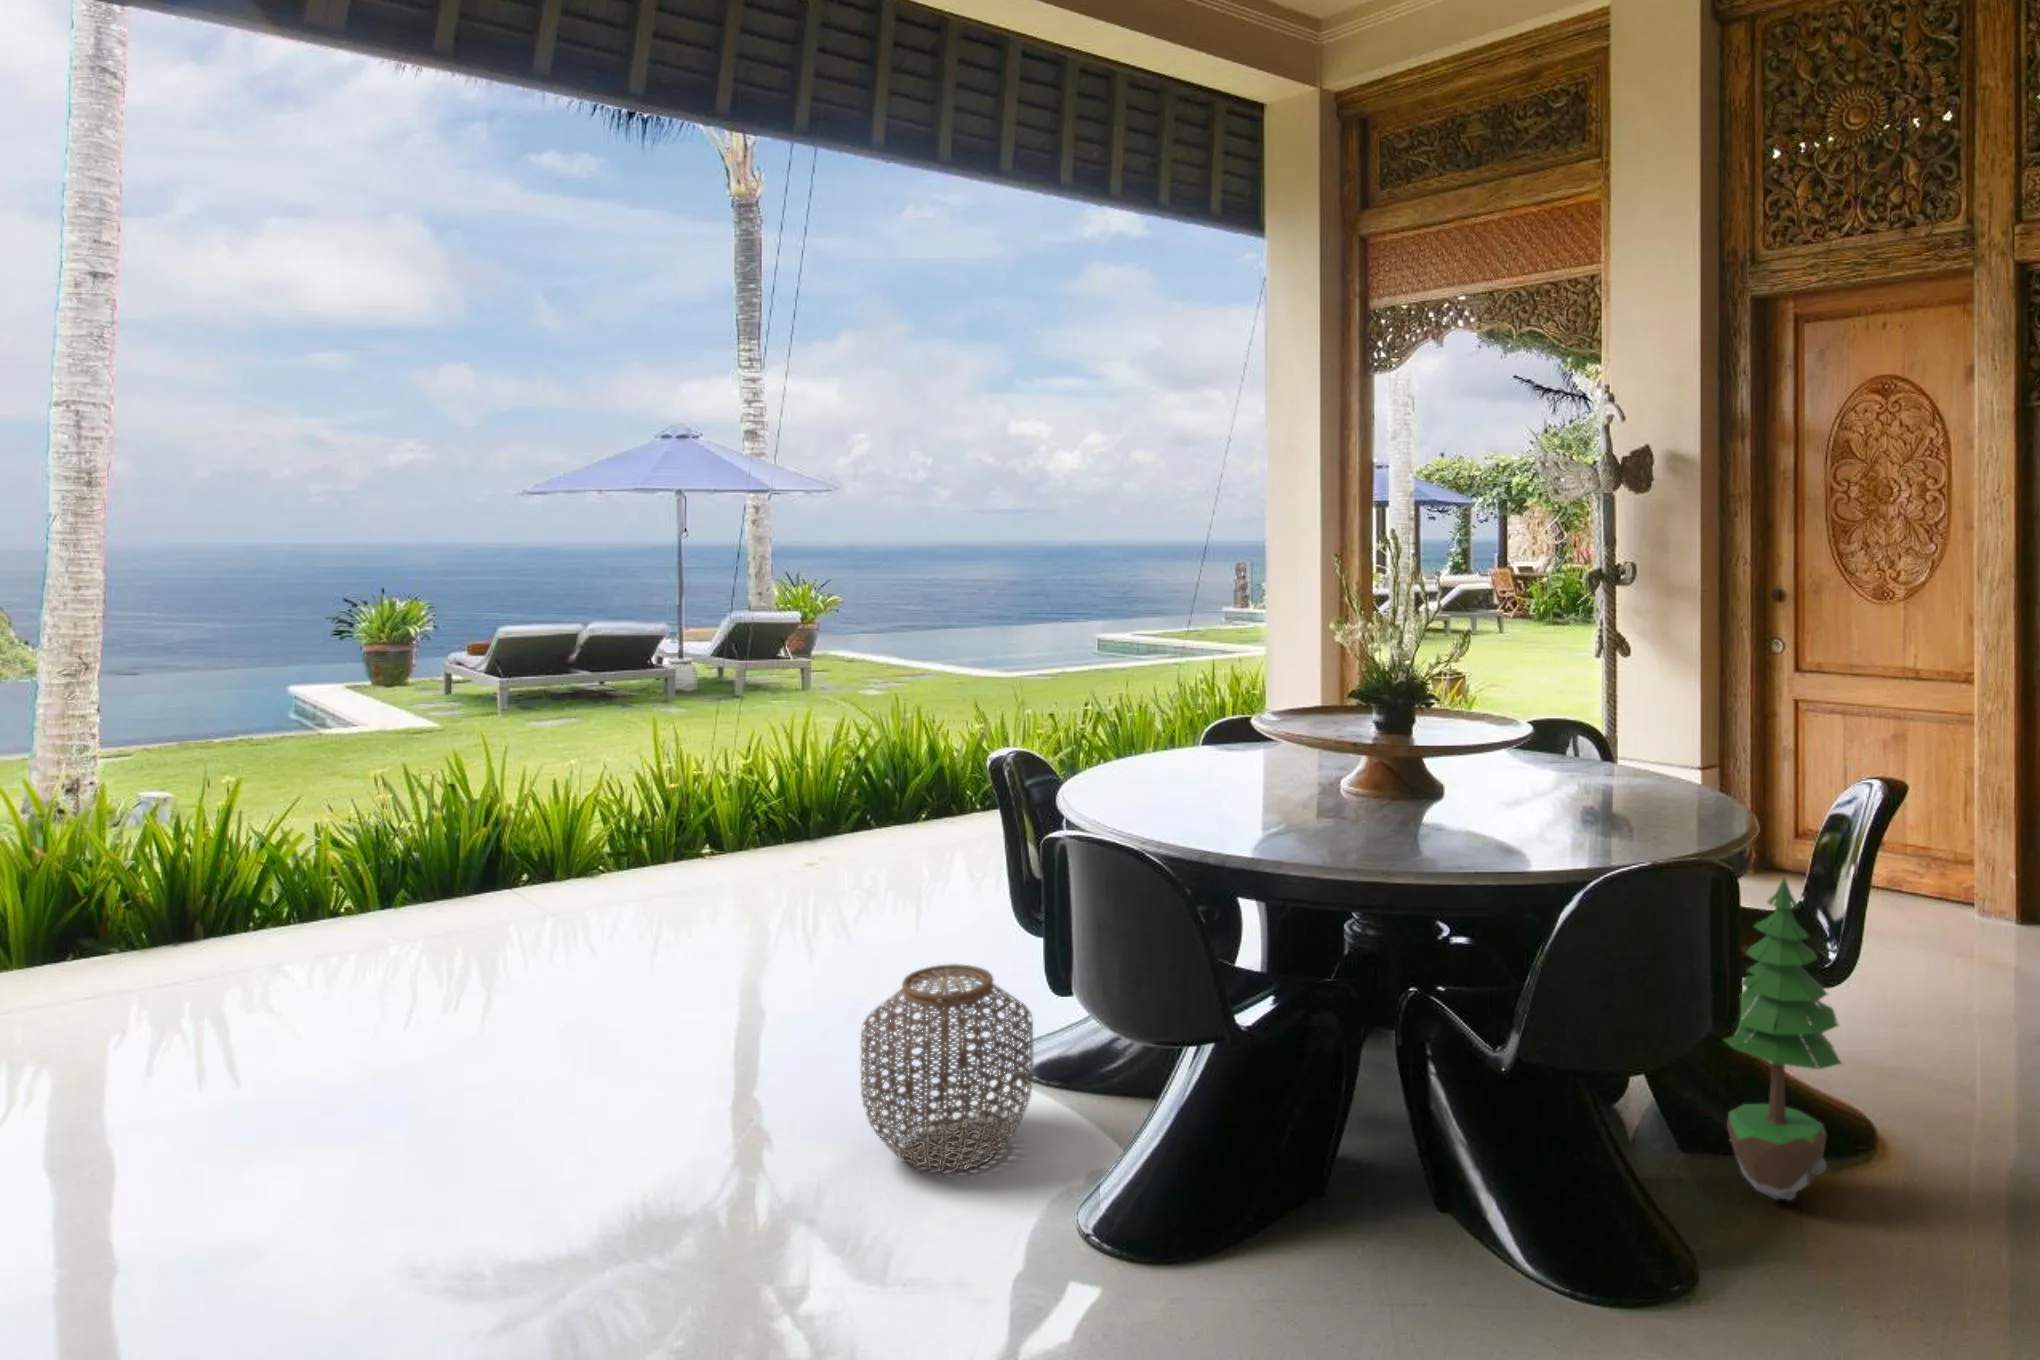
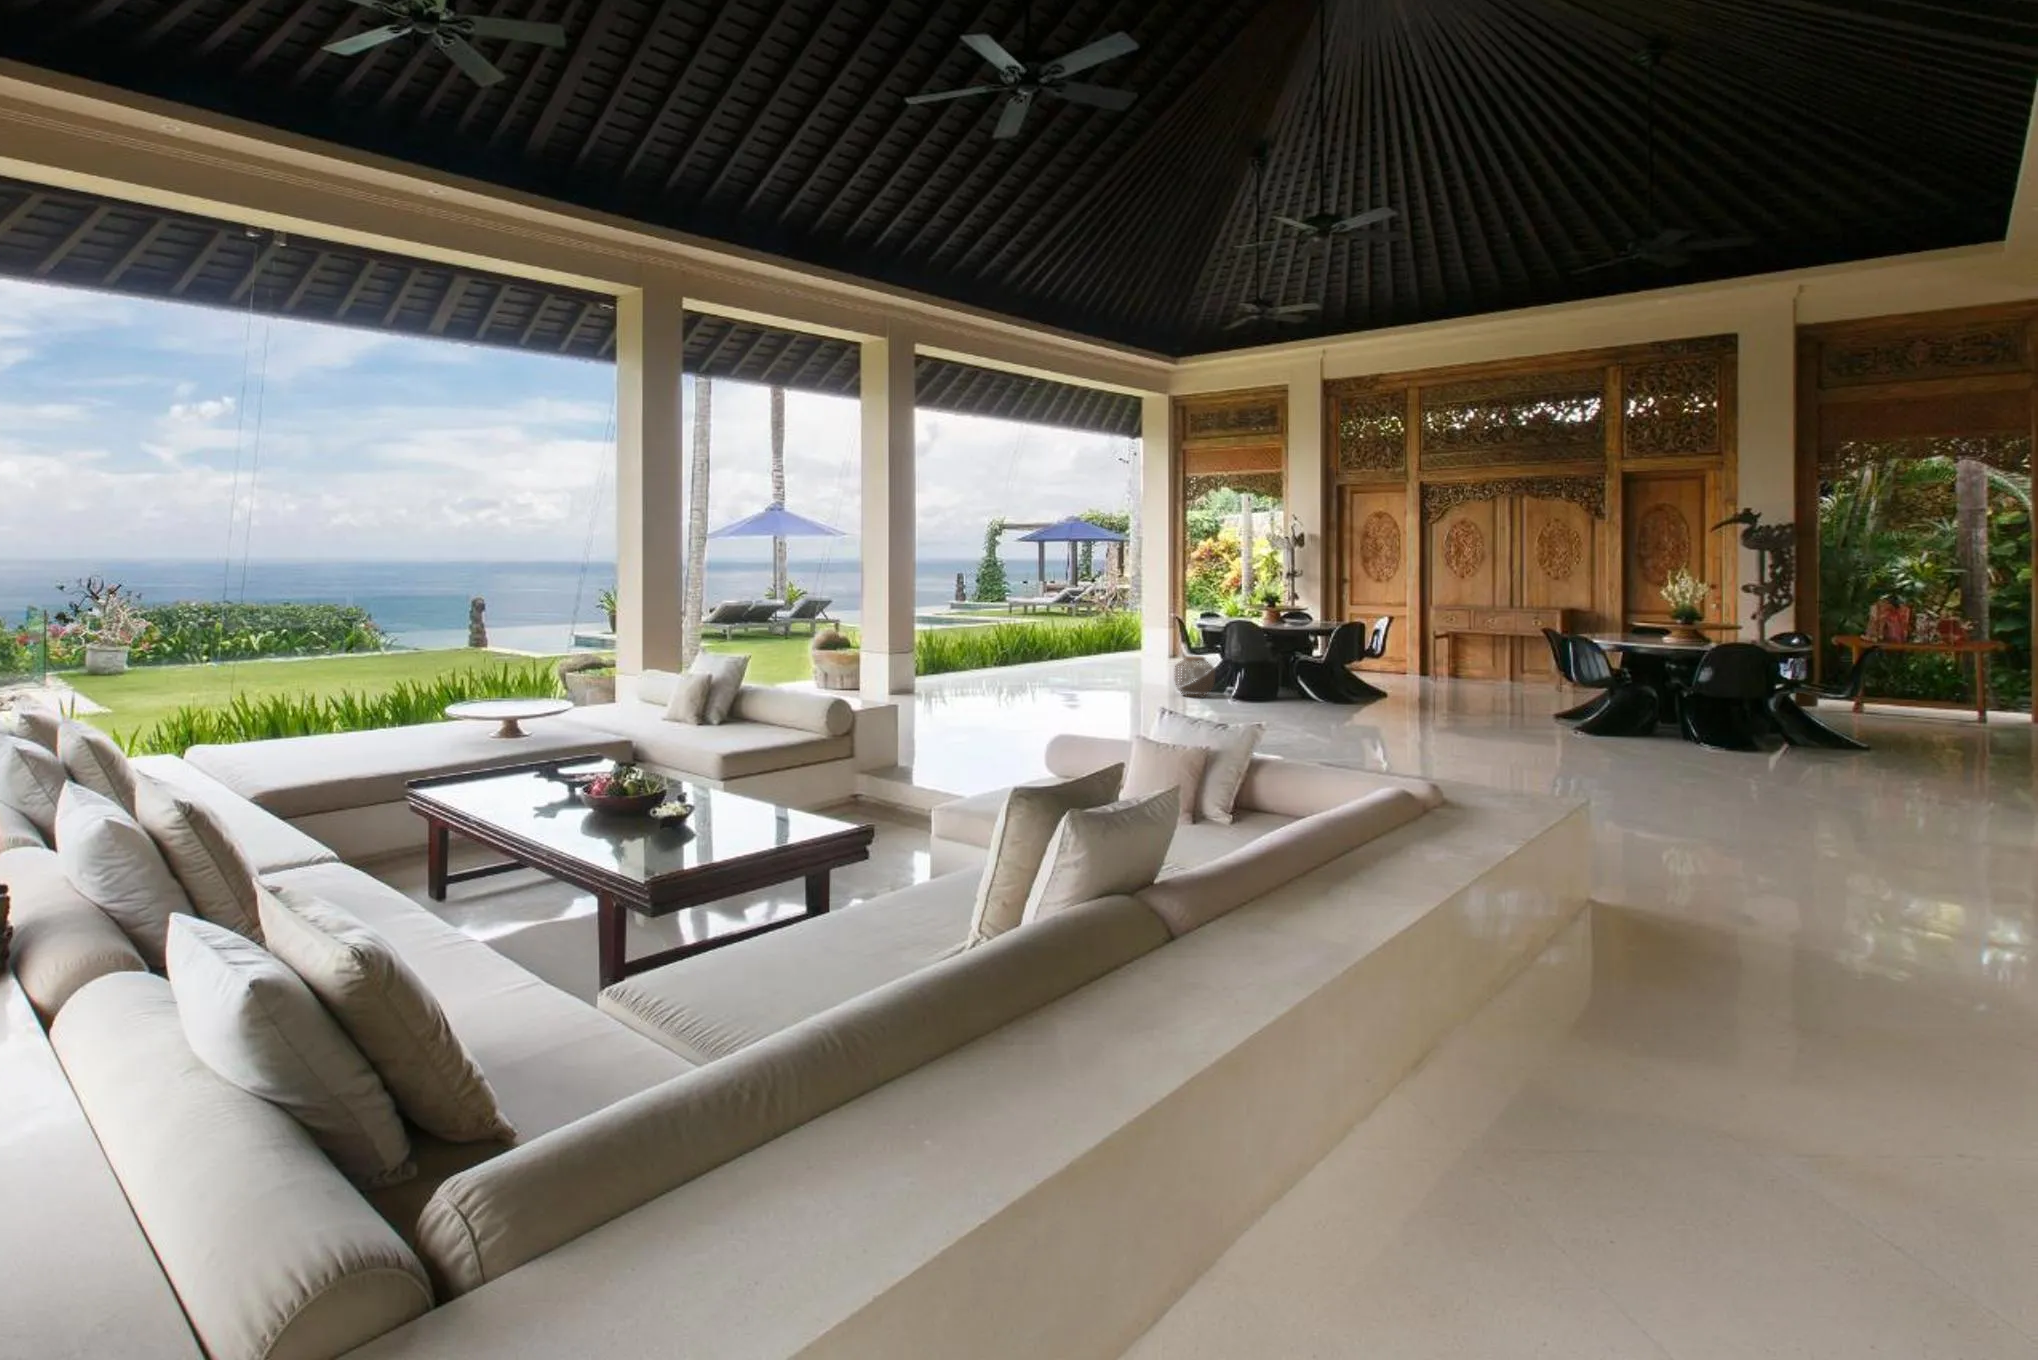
potted tree: present [1724,878,1841,1200] -> none [1364,630,1391,698]

